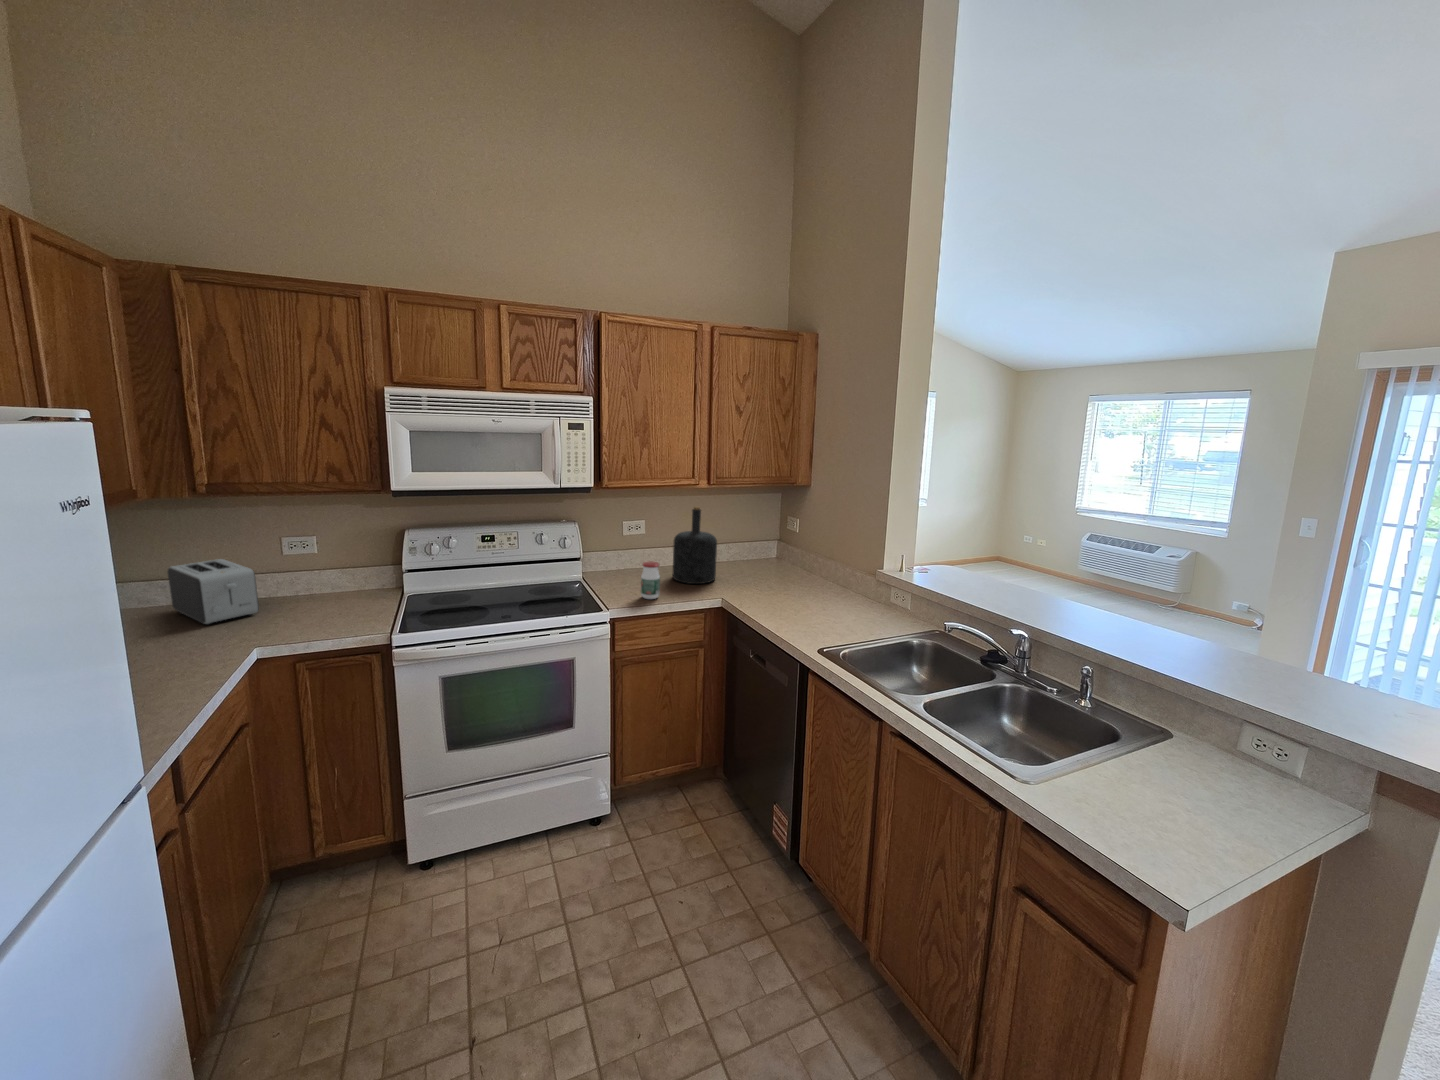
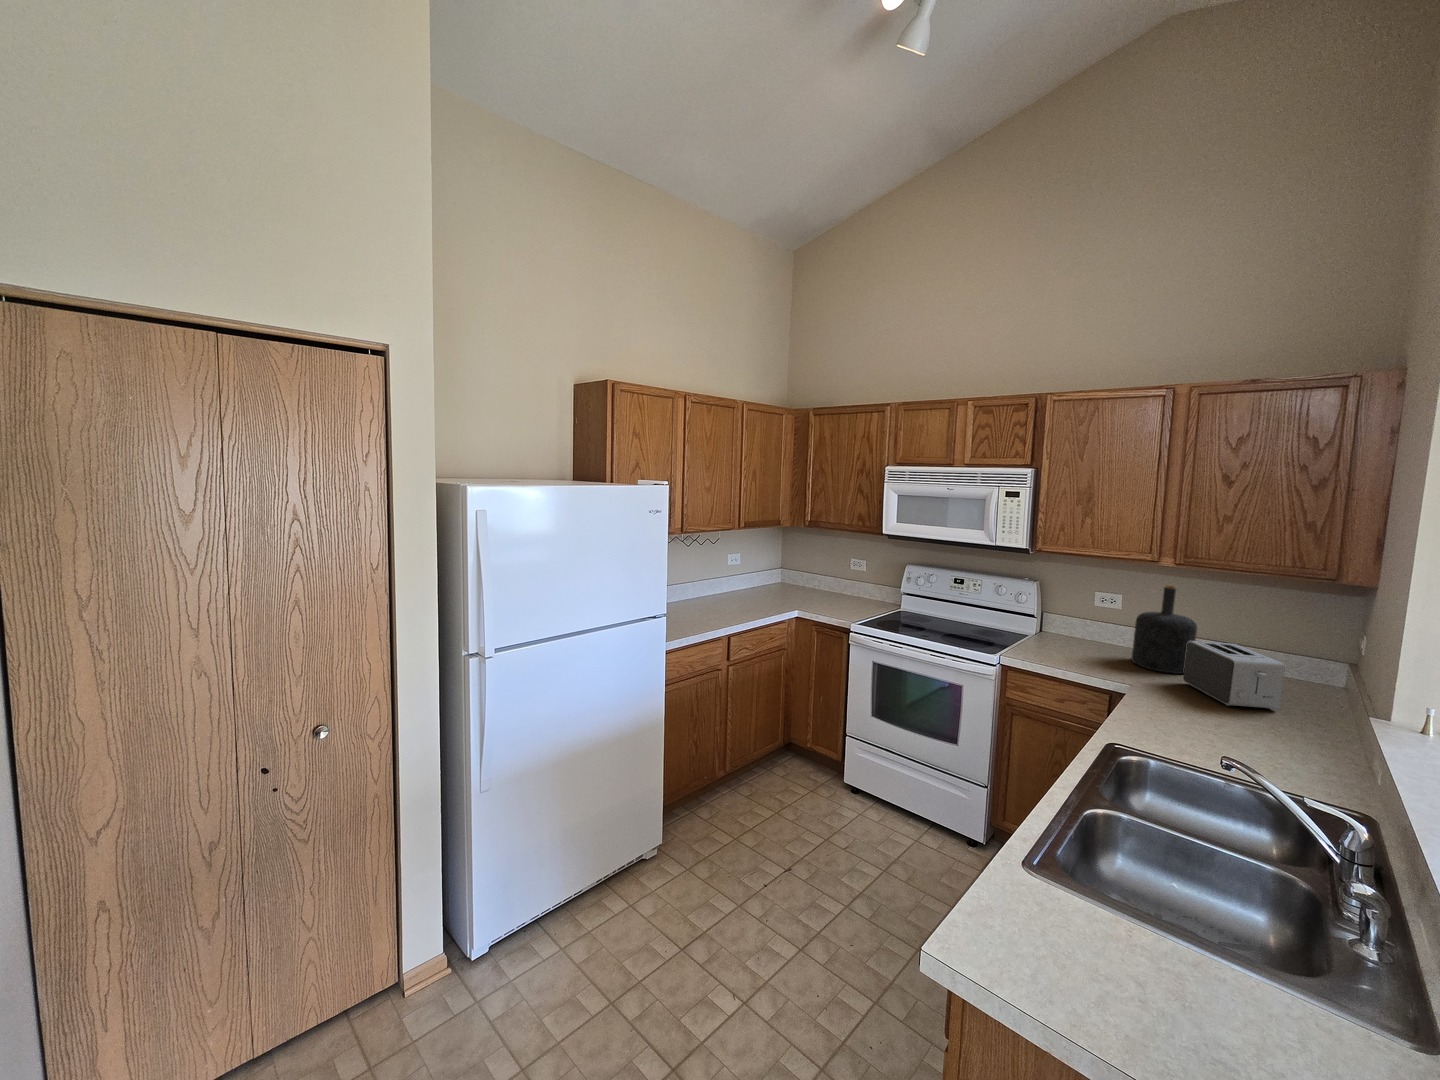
toaster: present [168,559,259,624] -> present [1183,641,1285,709]
jar: present [641,562,660,599] -> none [1059,625,1083,663]

